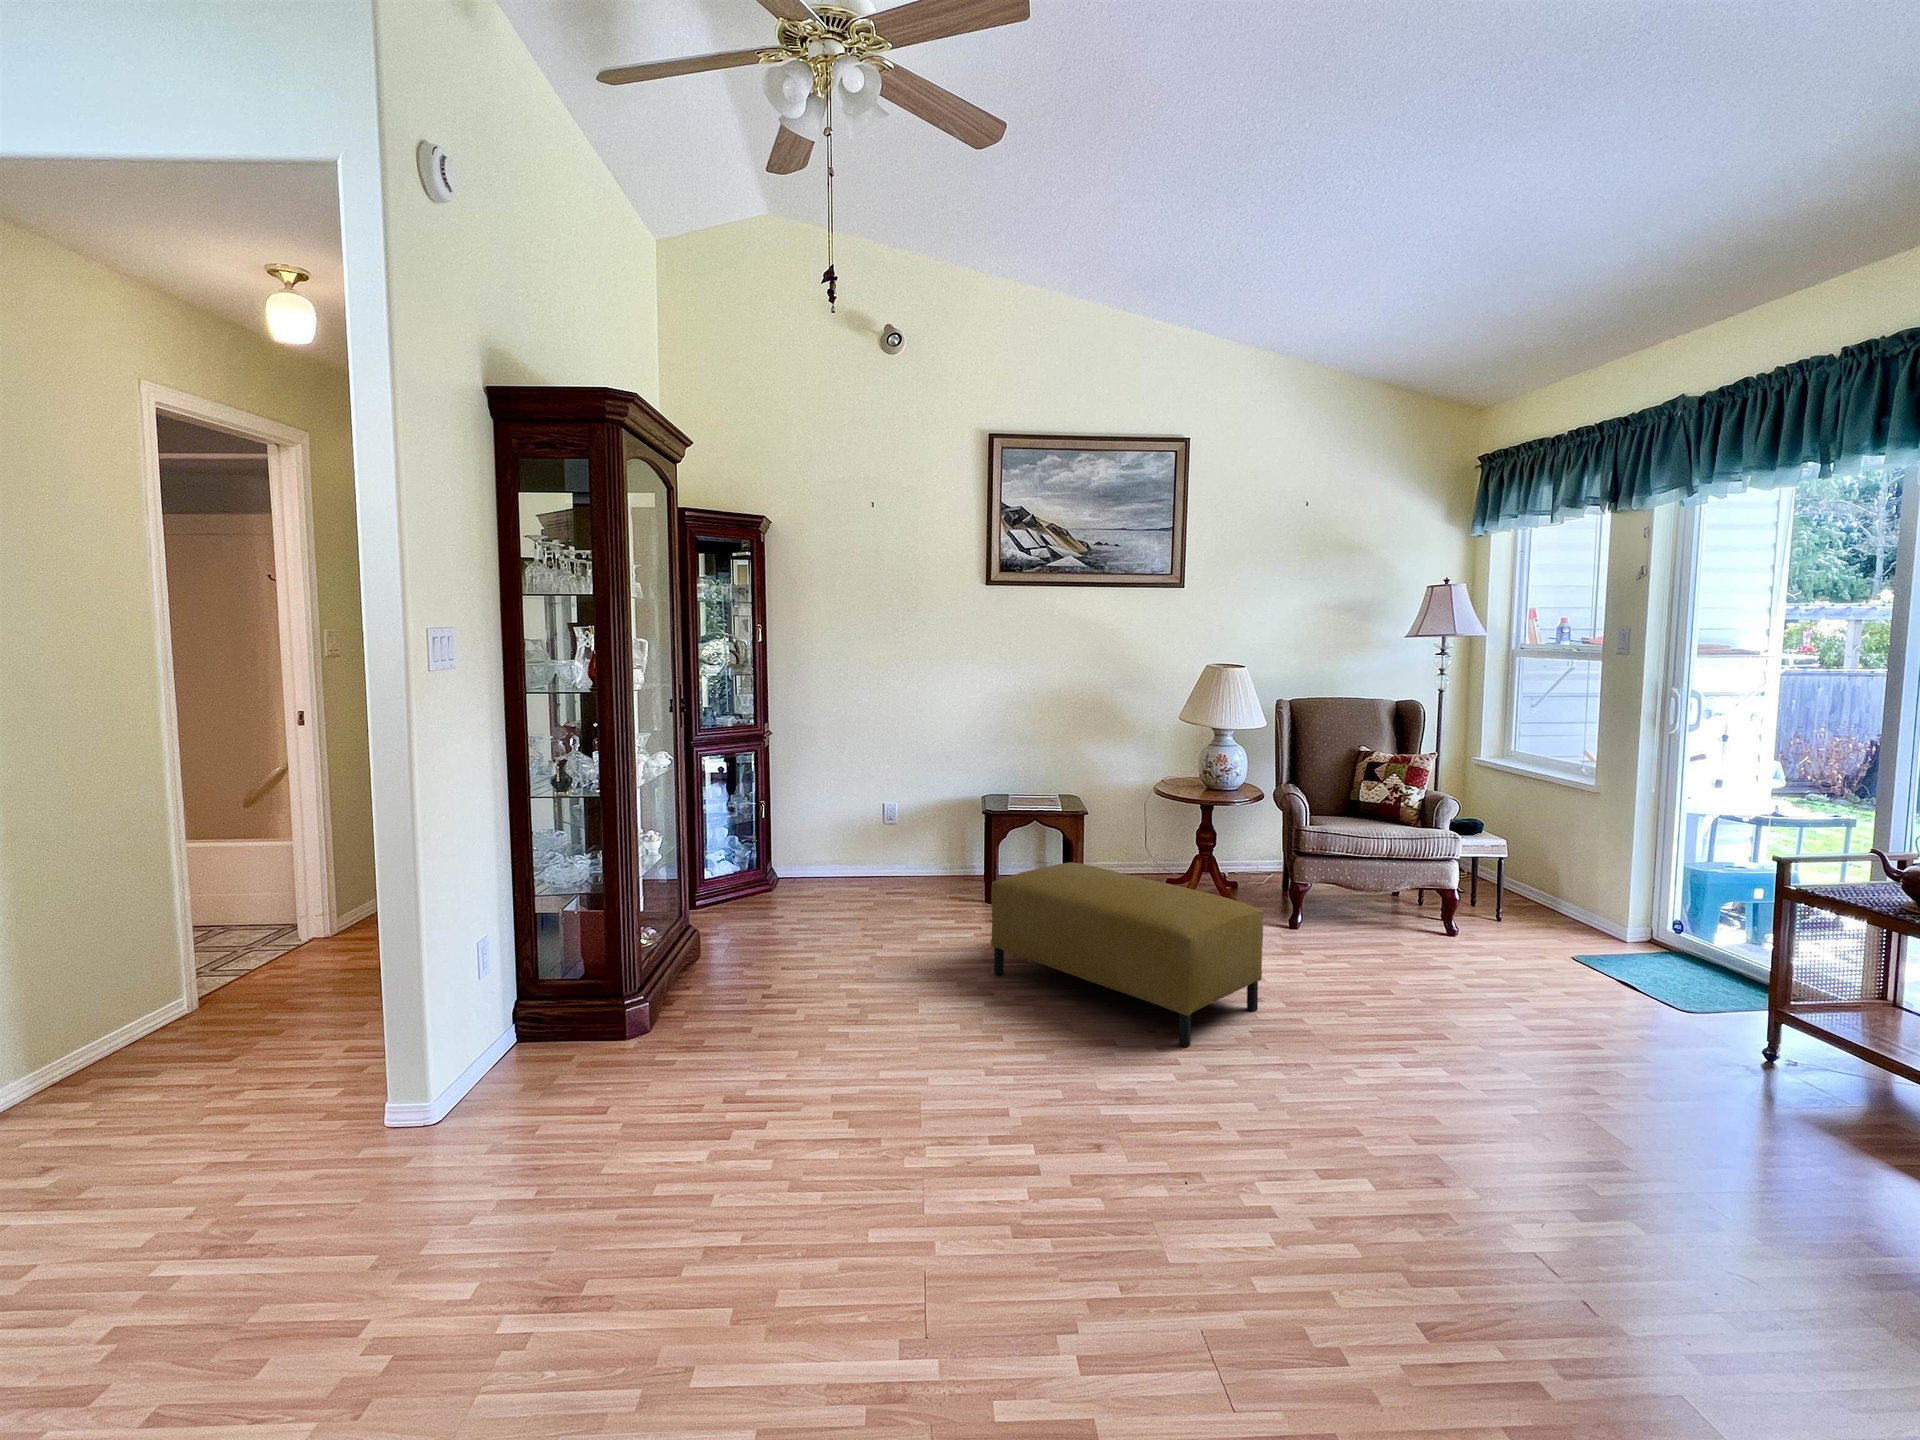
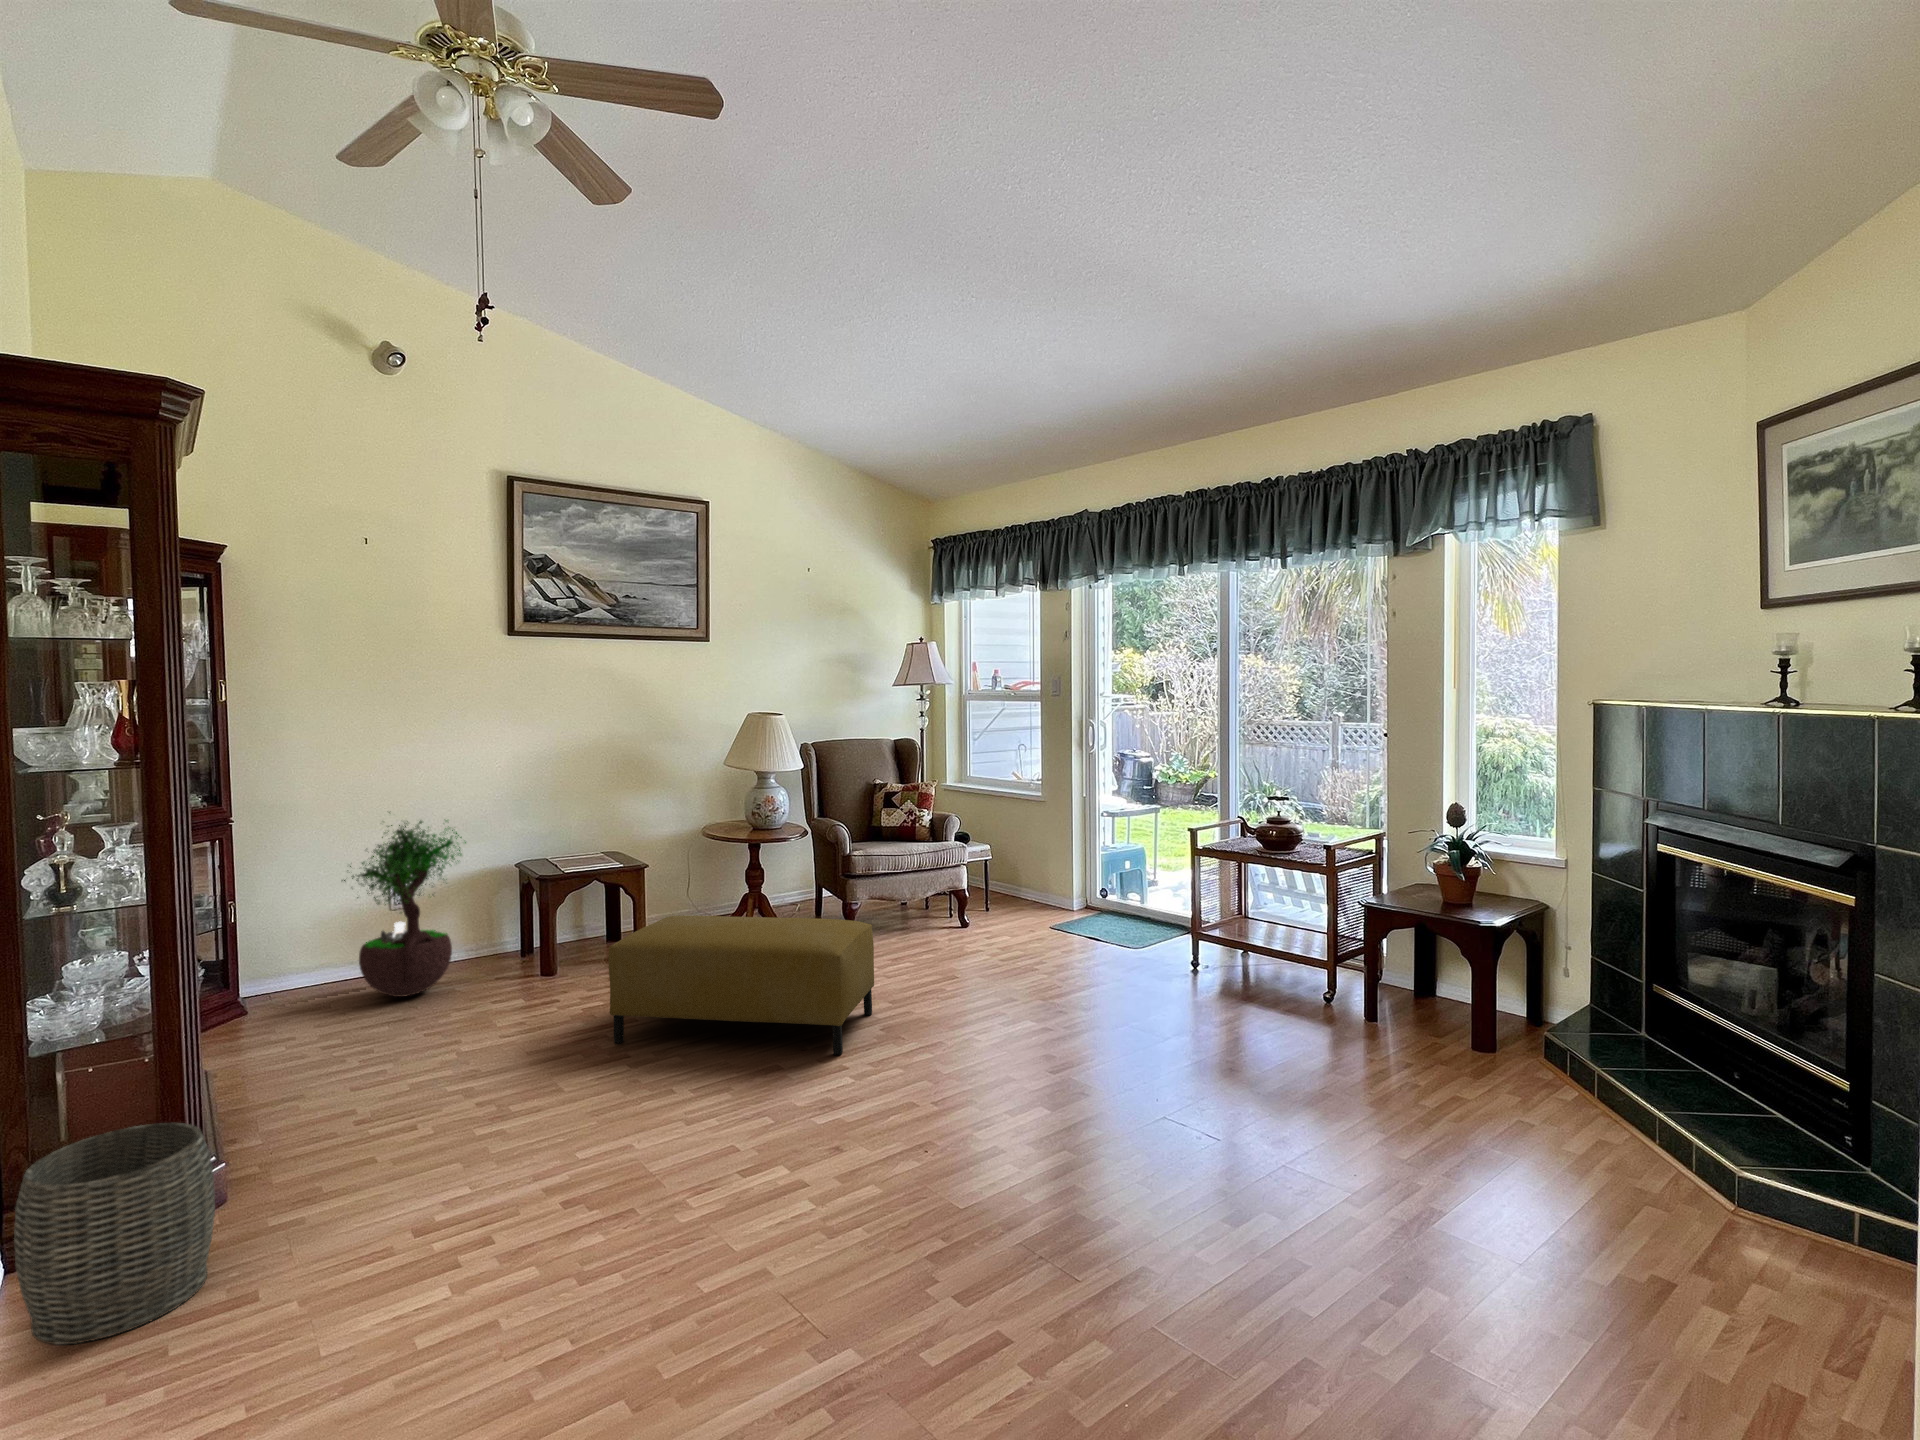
potted tree: none [837,735,933,891] -> present [342,812,466,997]
woven basket: none [491,953,612,1100] -> present [14,1123,215,1344]

